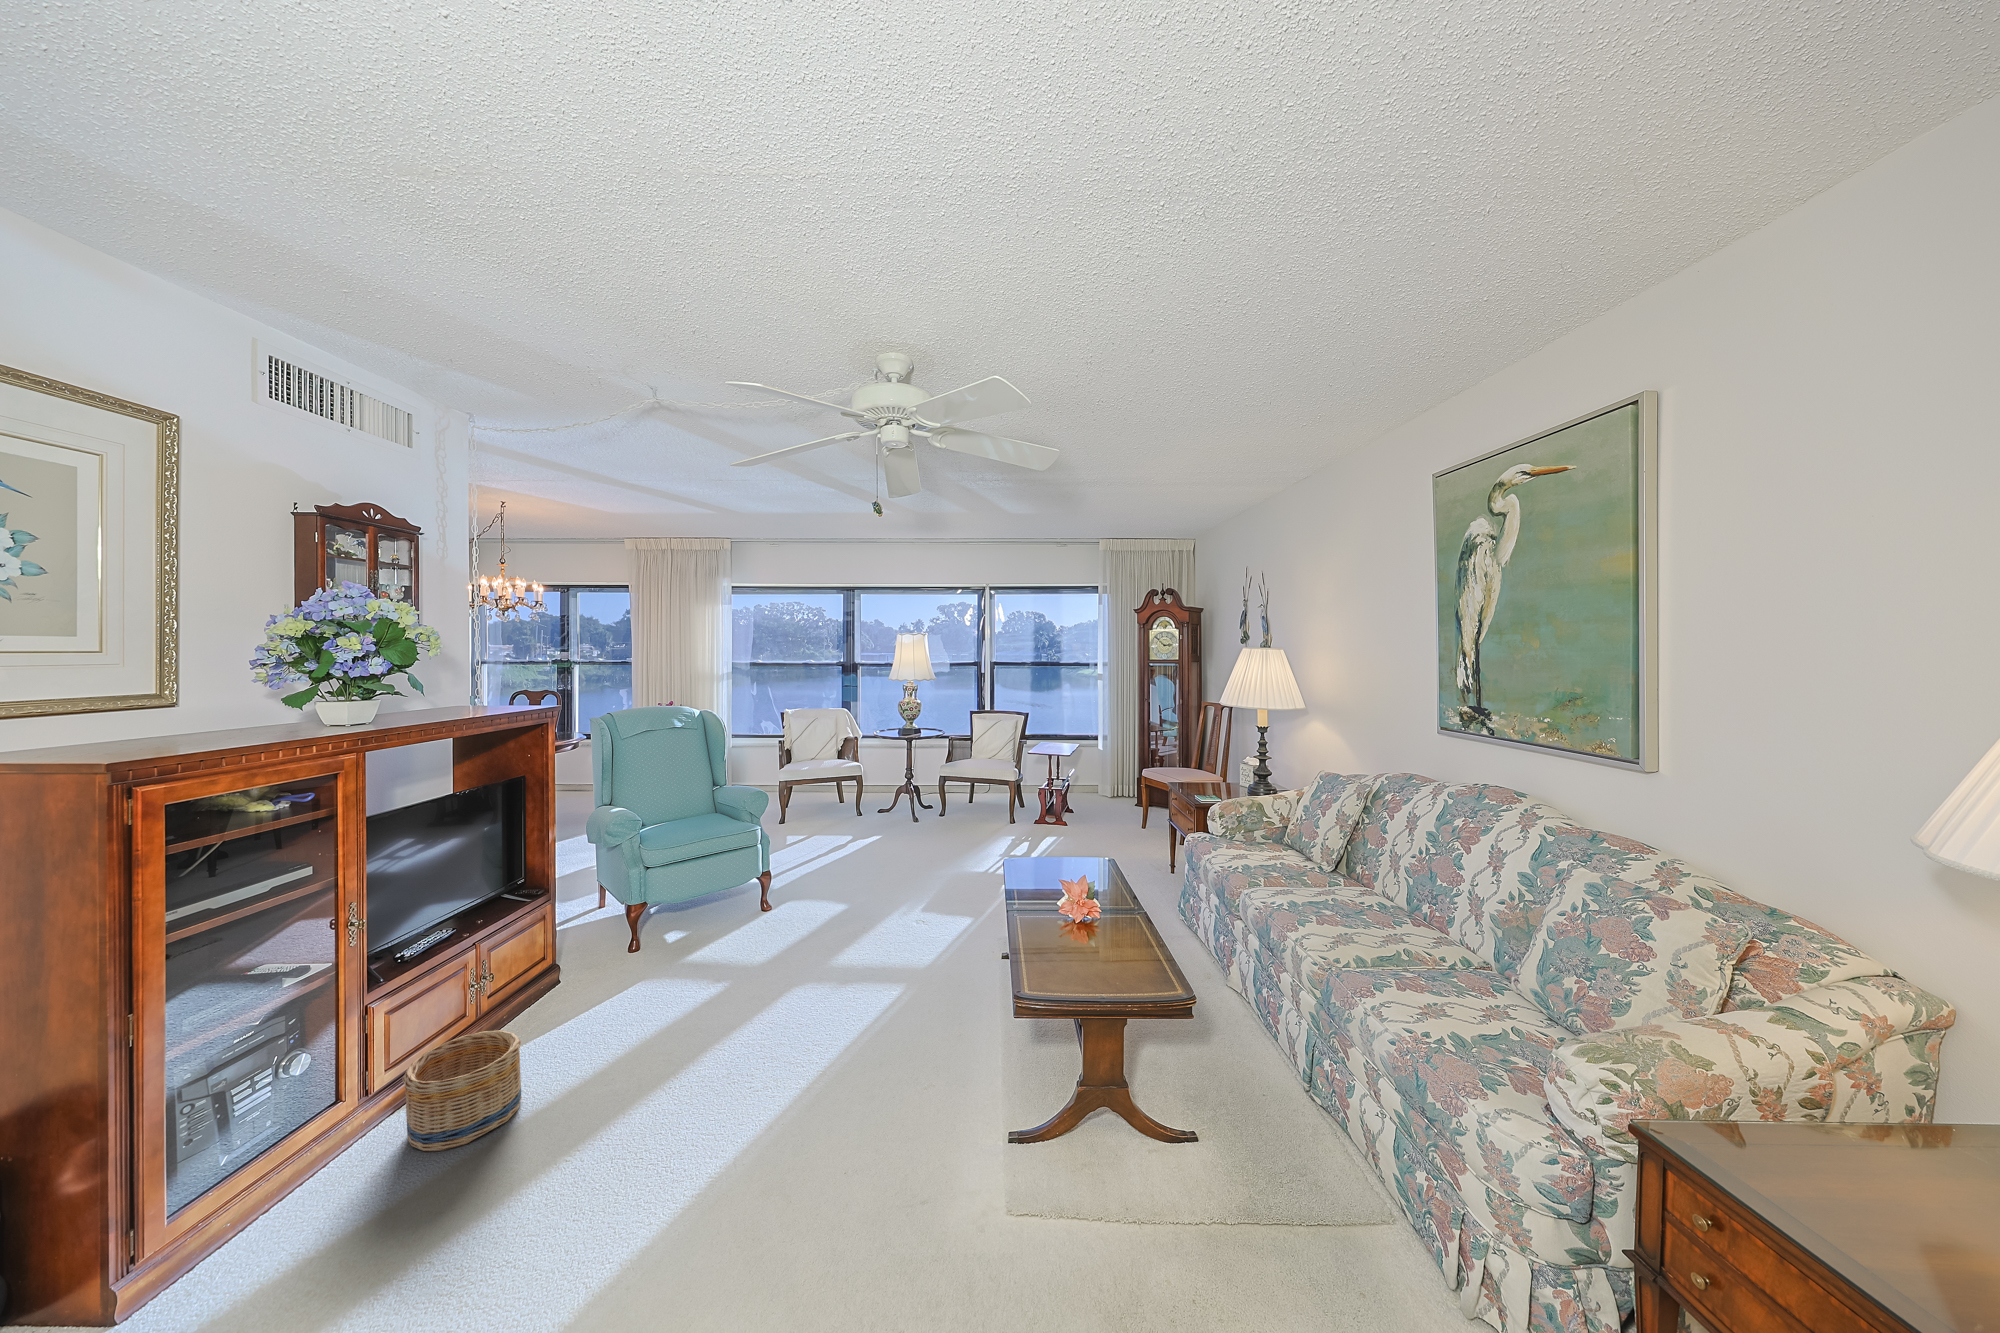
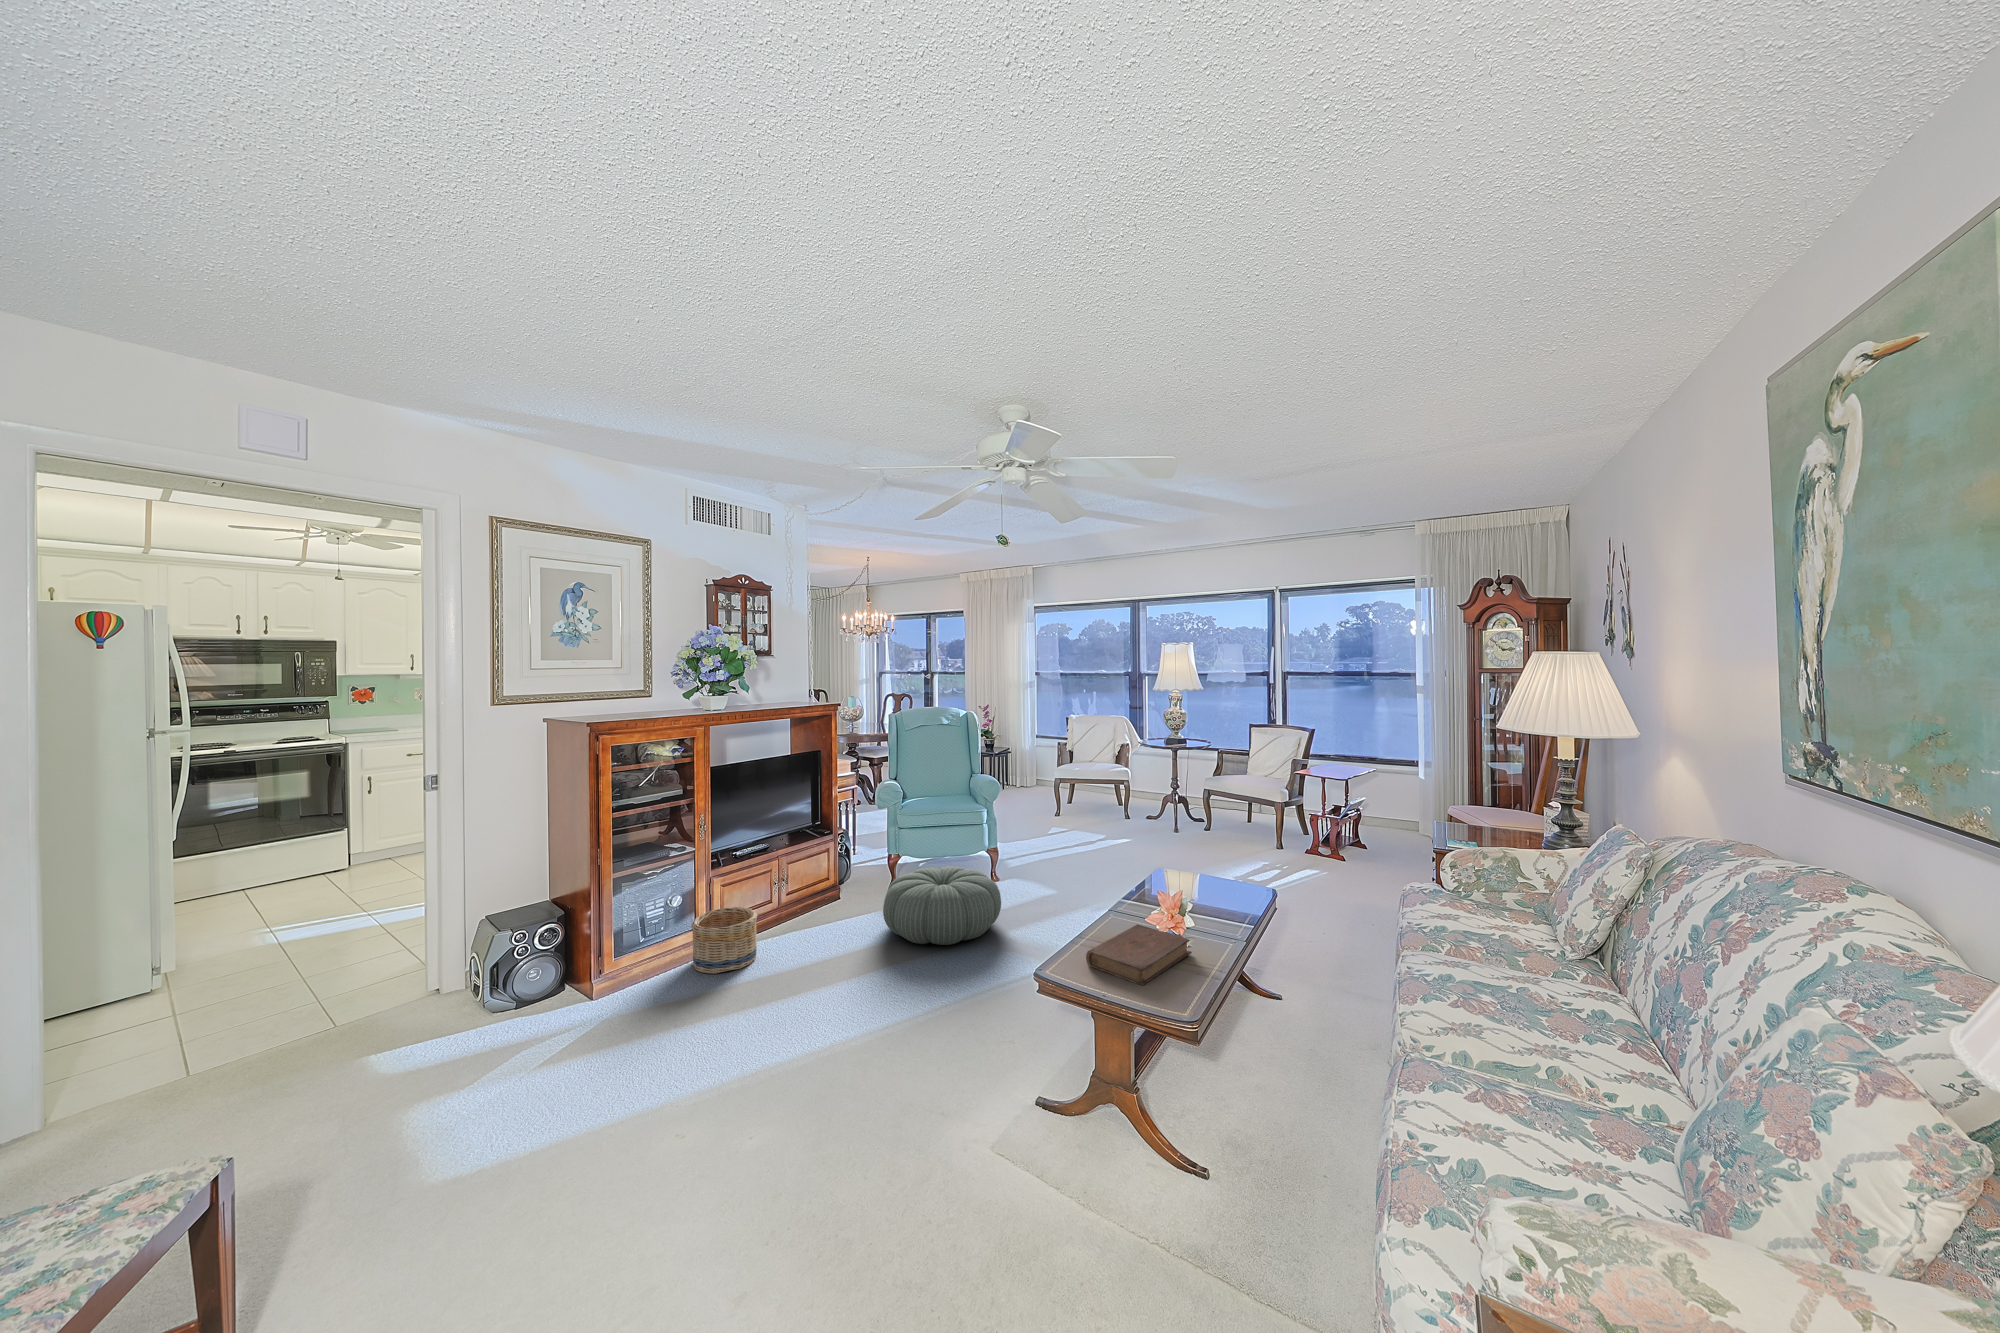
pouf: none [683,903,832,1007] -> present [883,866,1001,945]
book: none [1050,919,1119,976] -> present [1086,924,1192,986]

